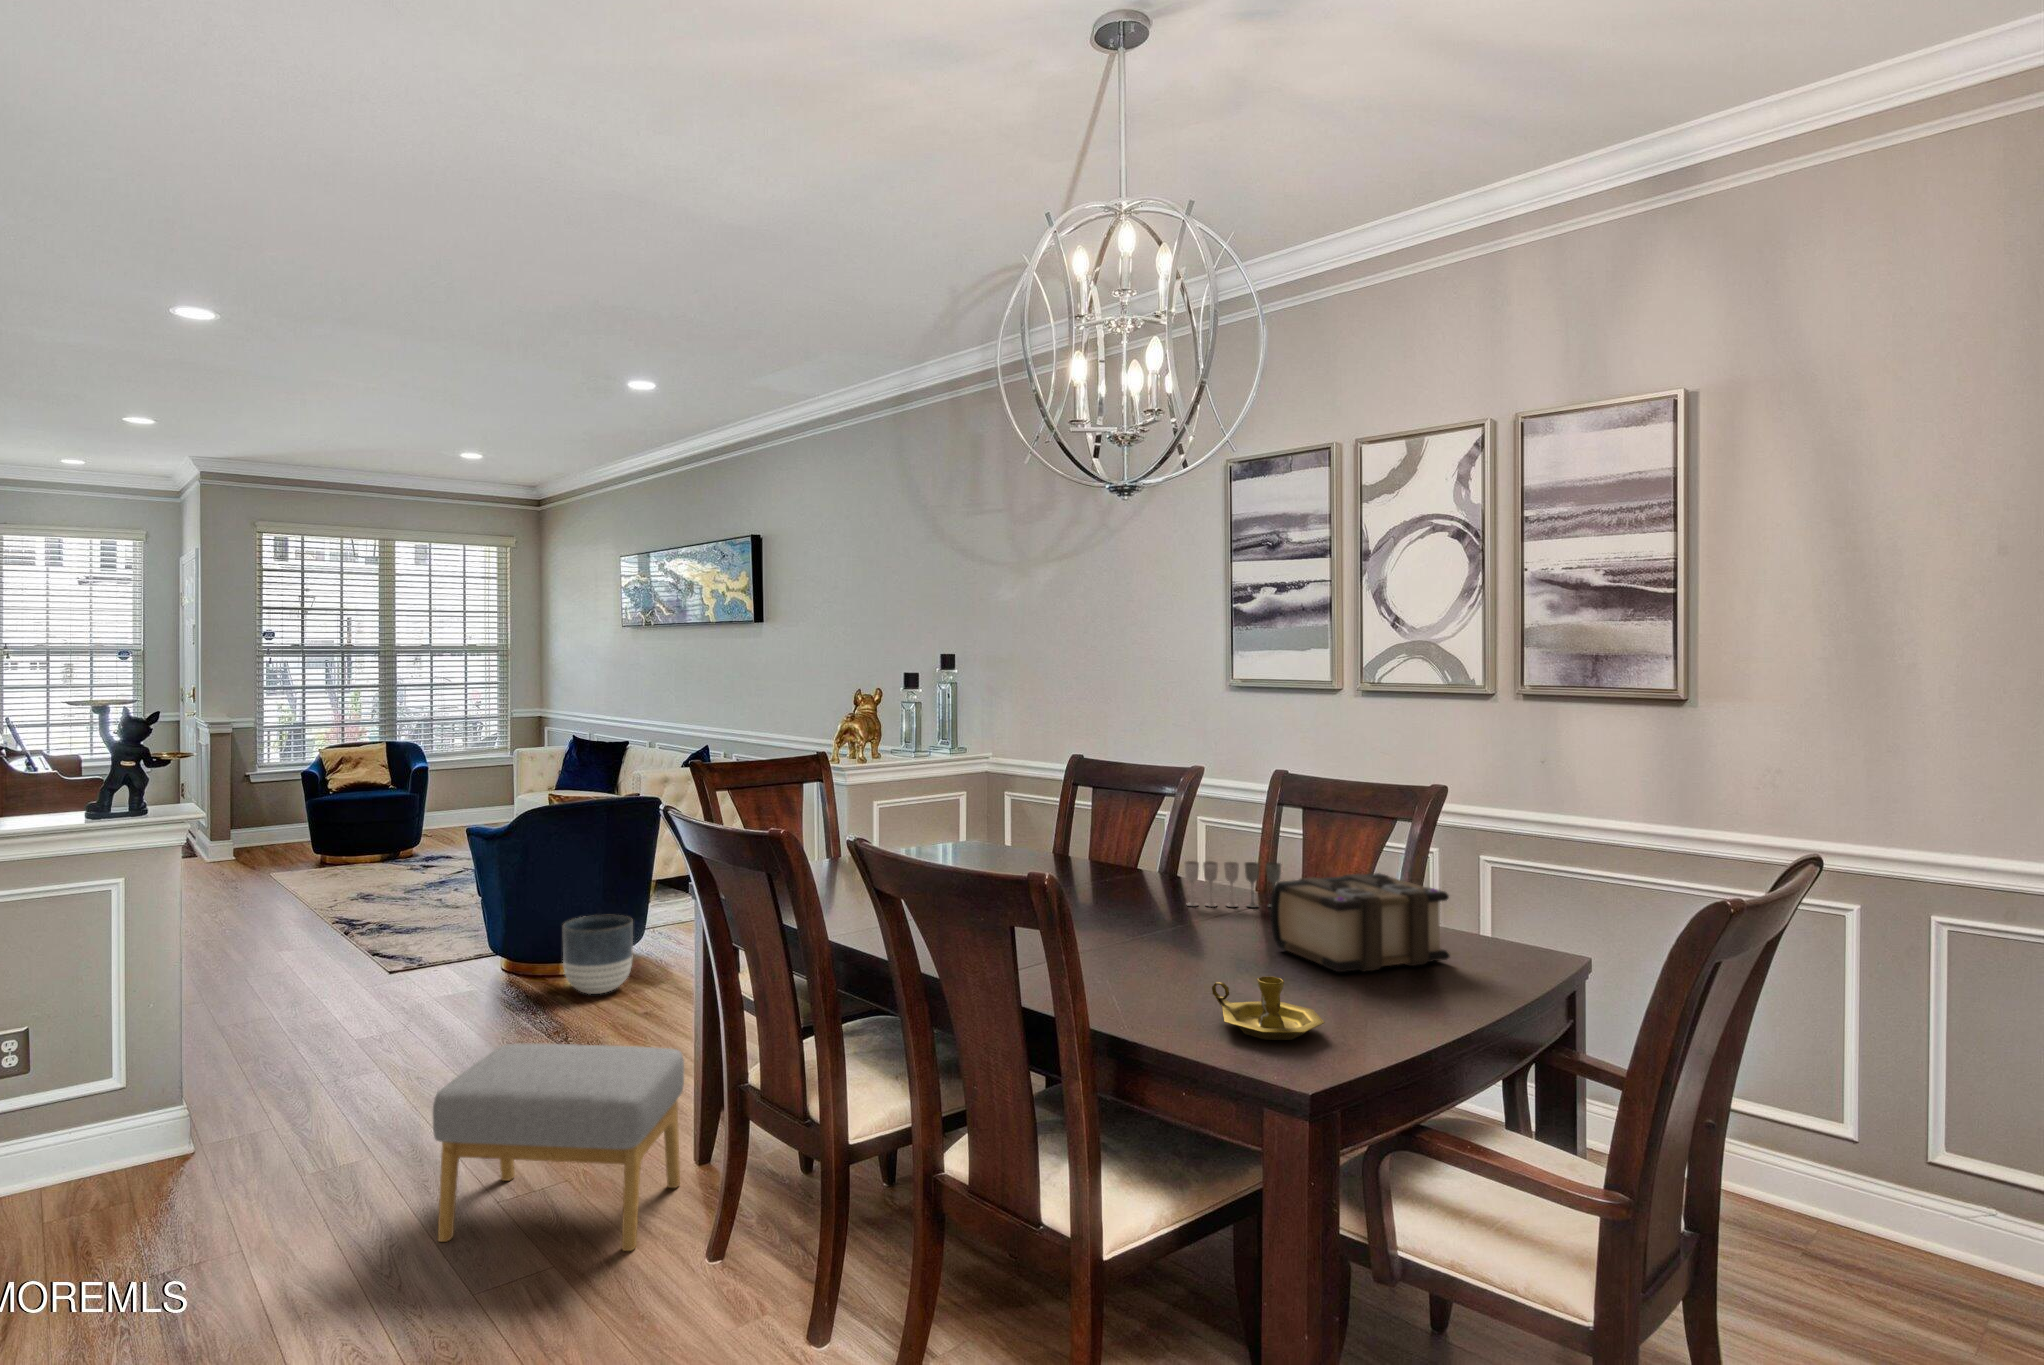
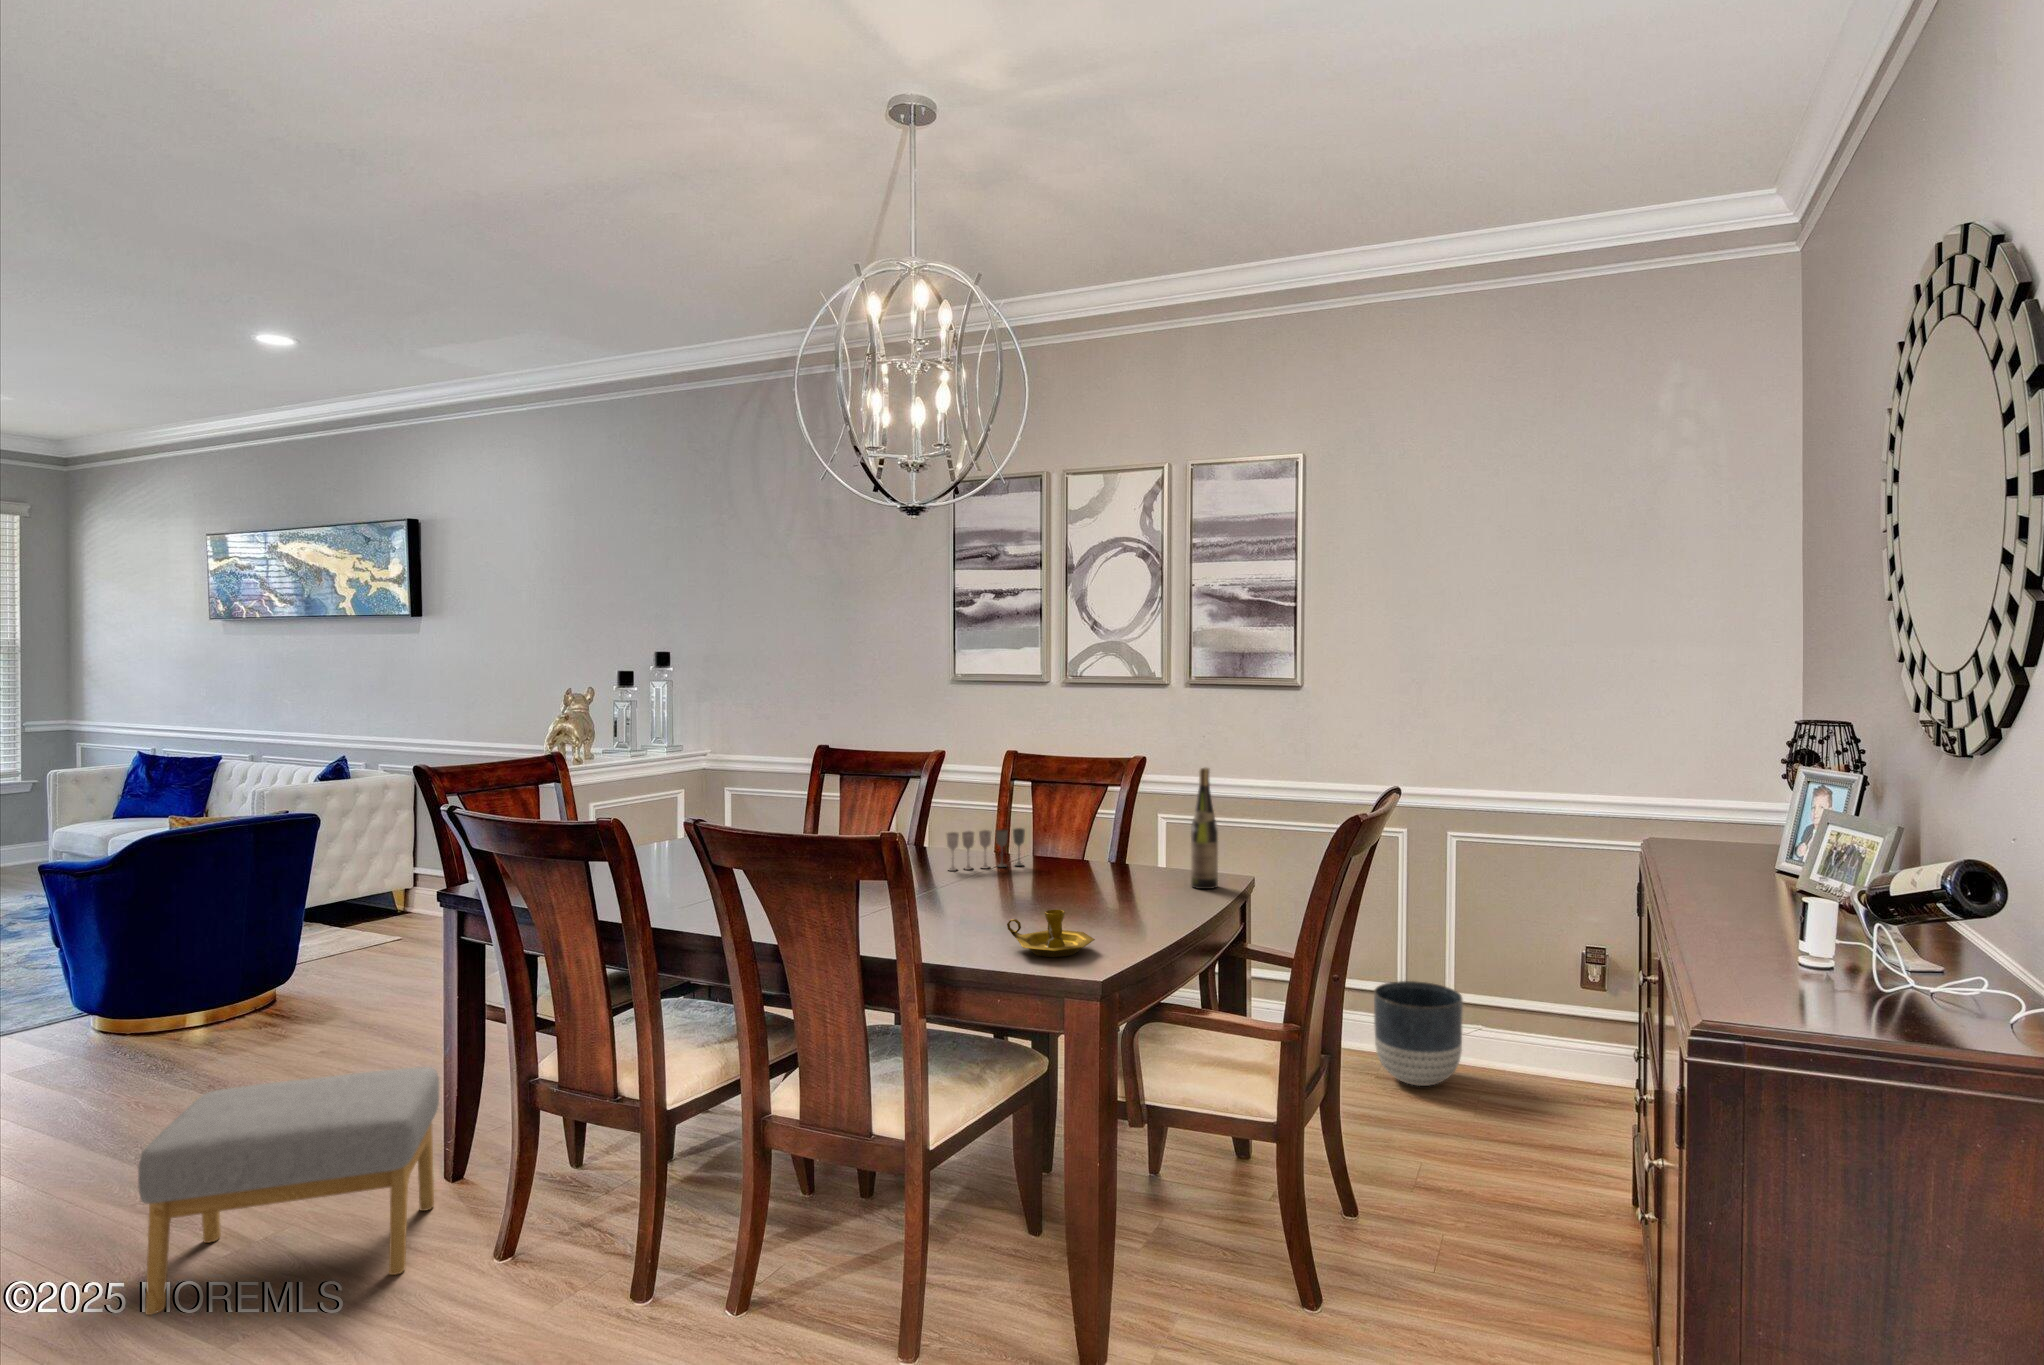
wine bottle: none [1494,803,1534,966] -> present [1191,768,1218,889]
book: present [1271,873,1450,972] -> none [1030,829,1162,907]
planter: present [563,915,633,994] -> present [1374,981,1463,1086]

